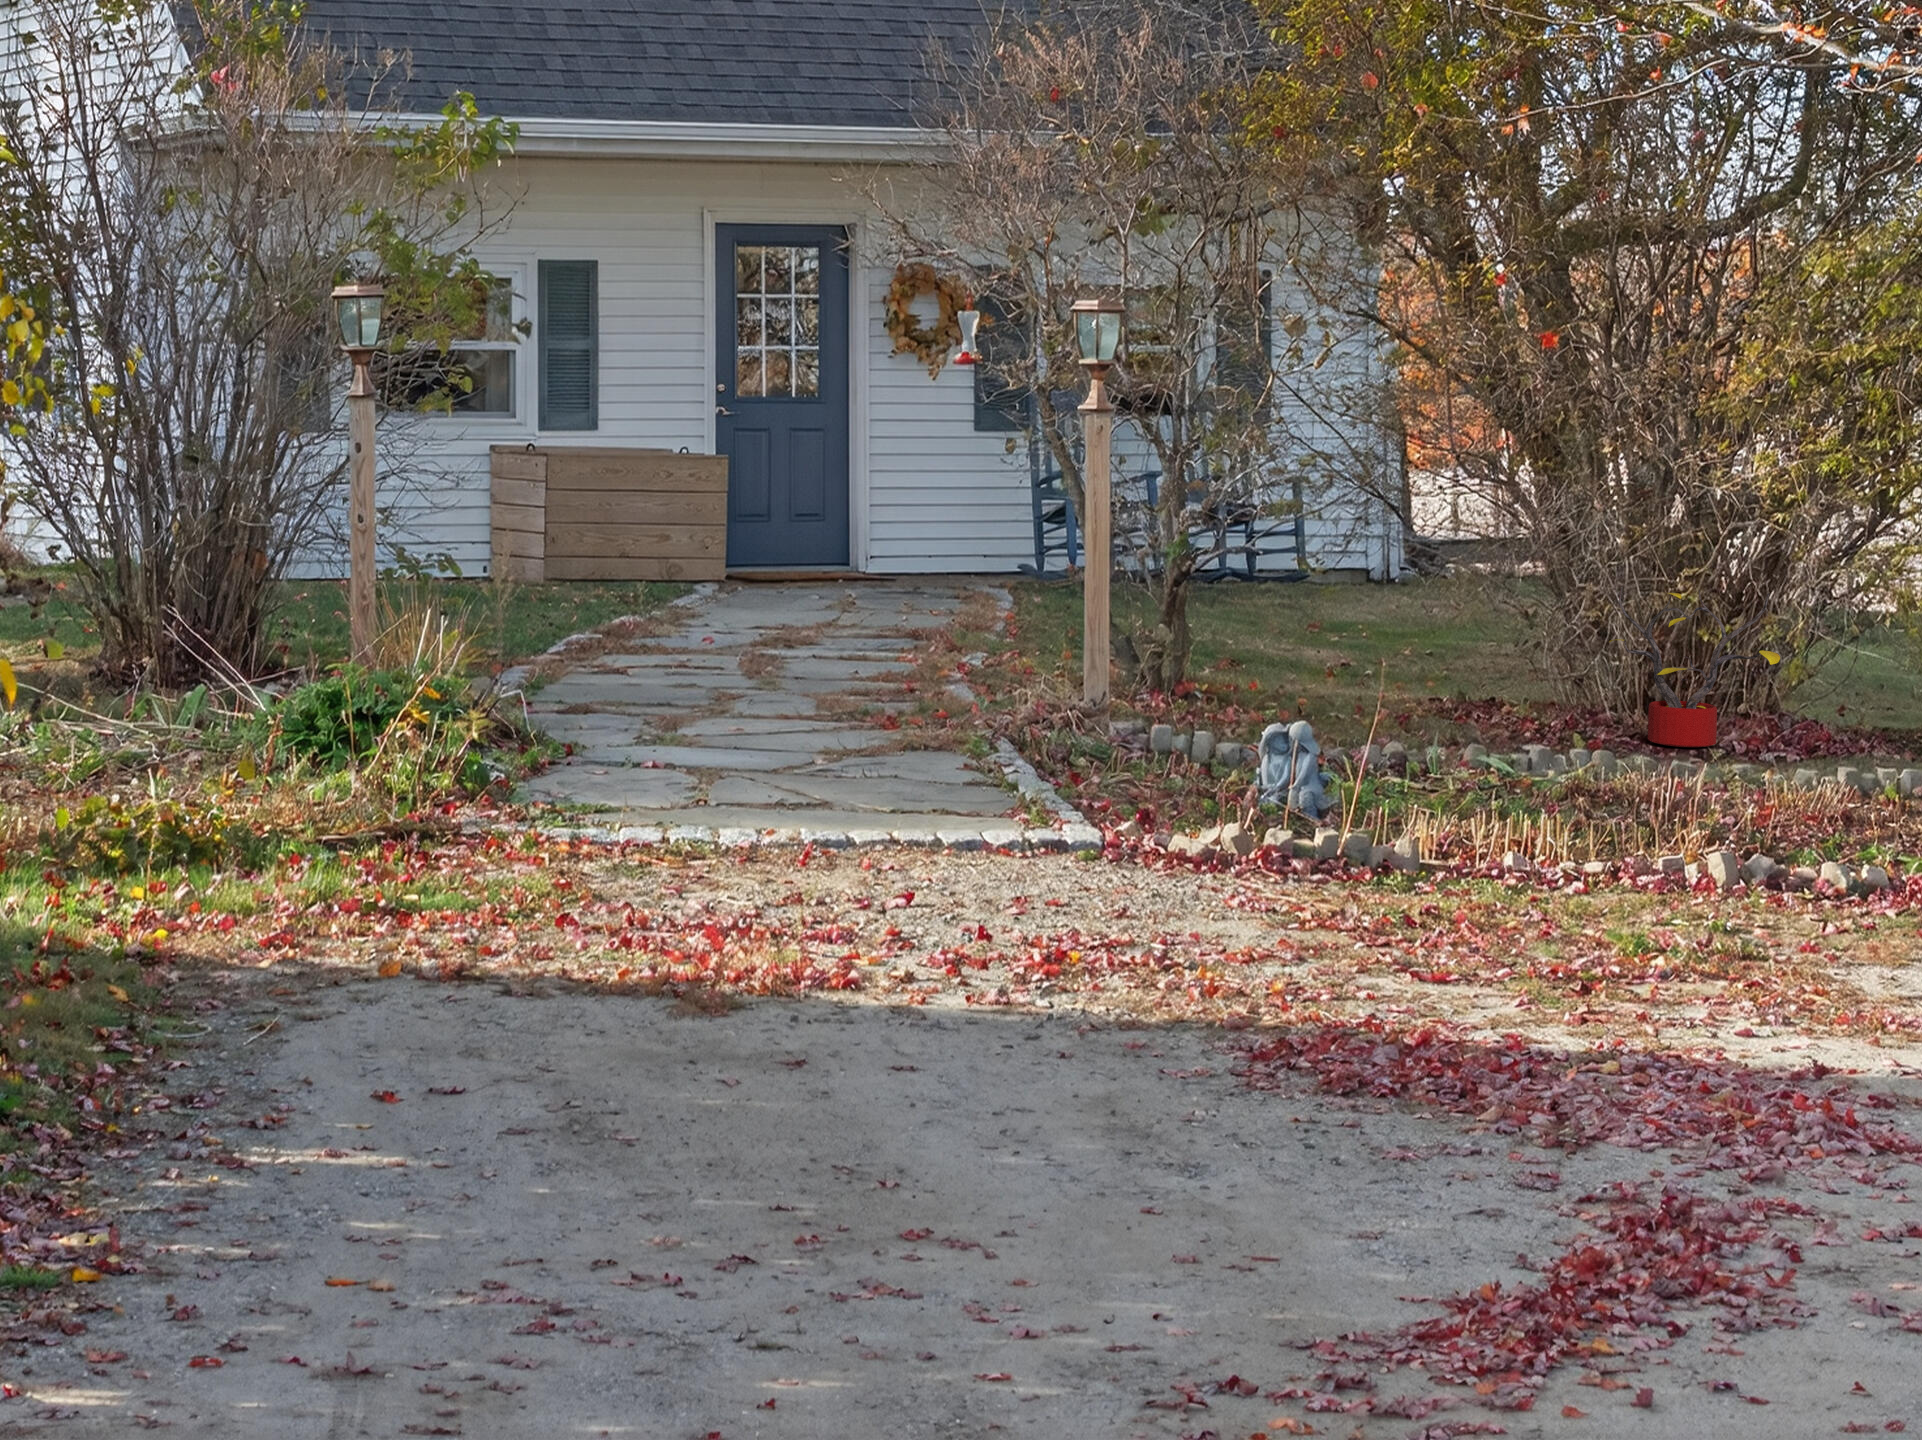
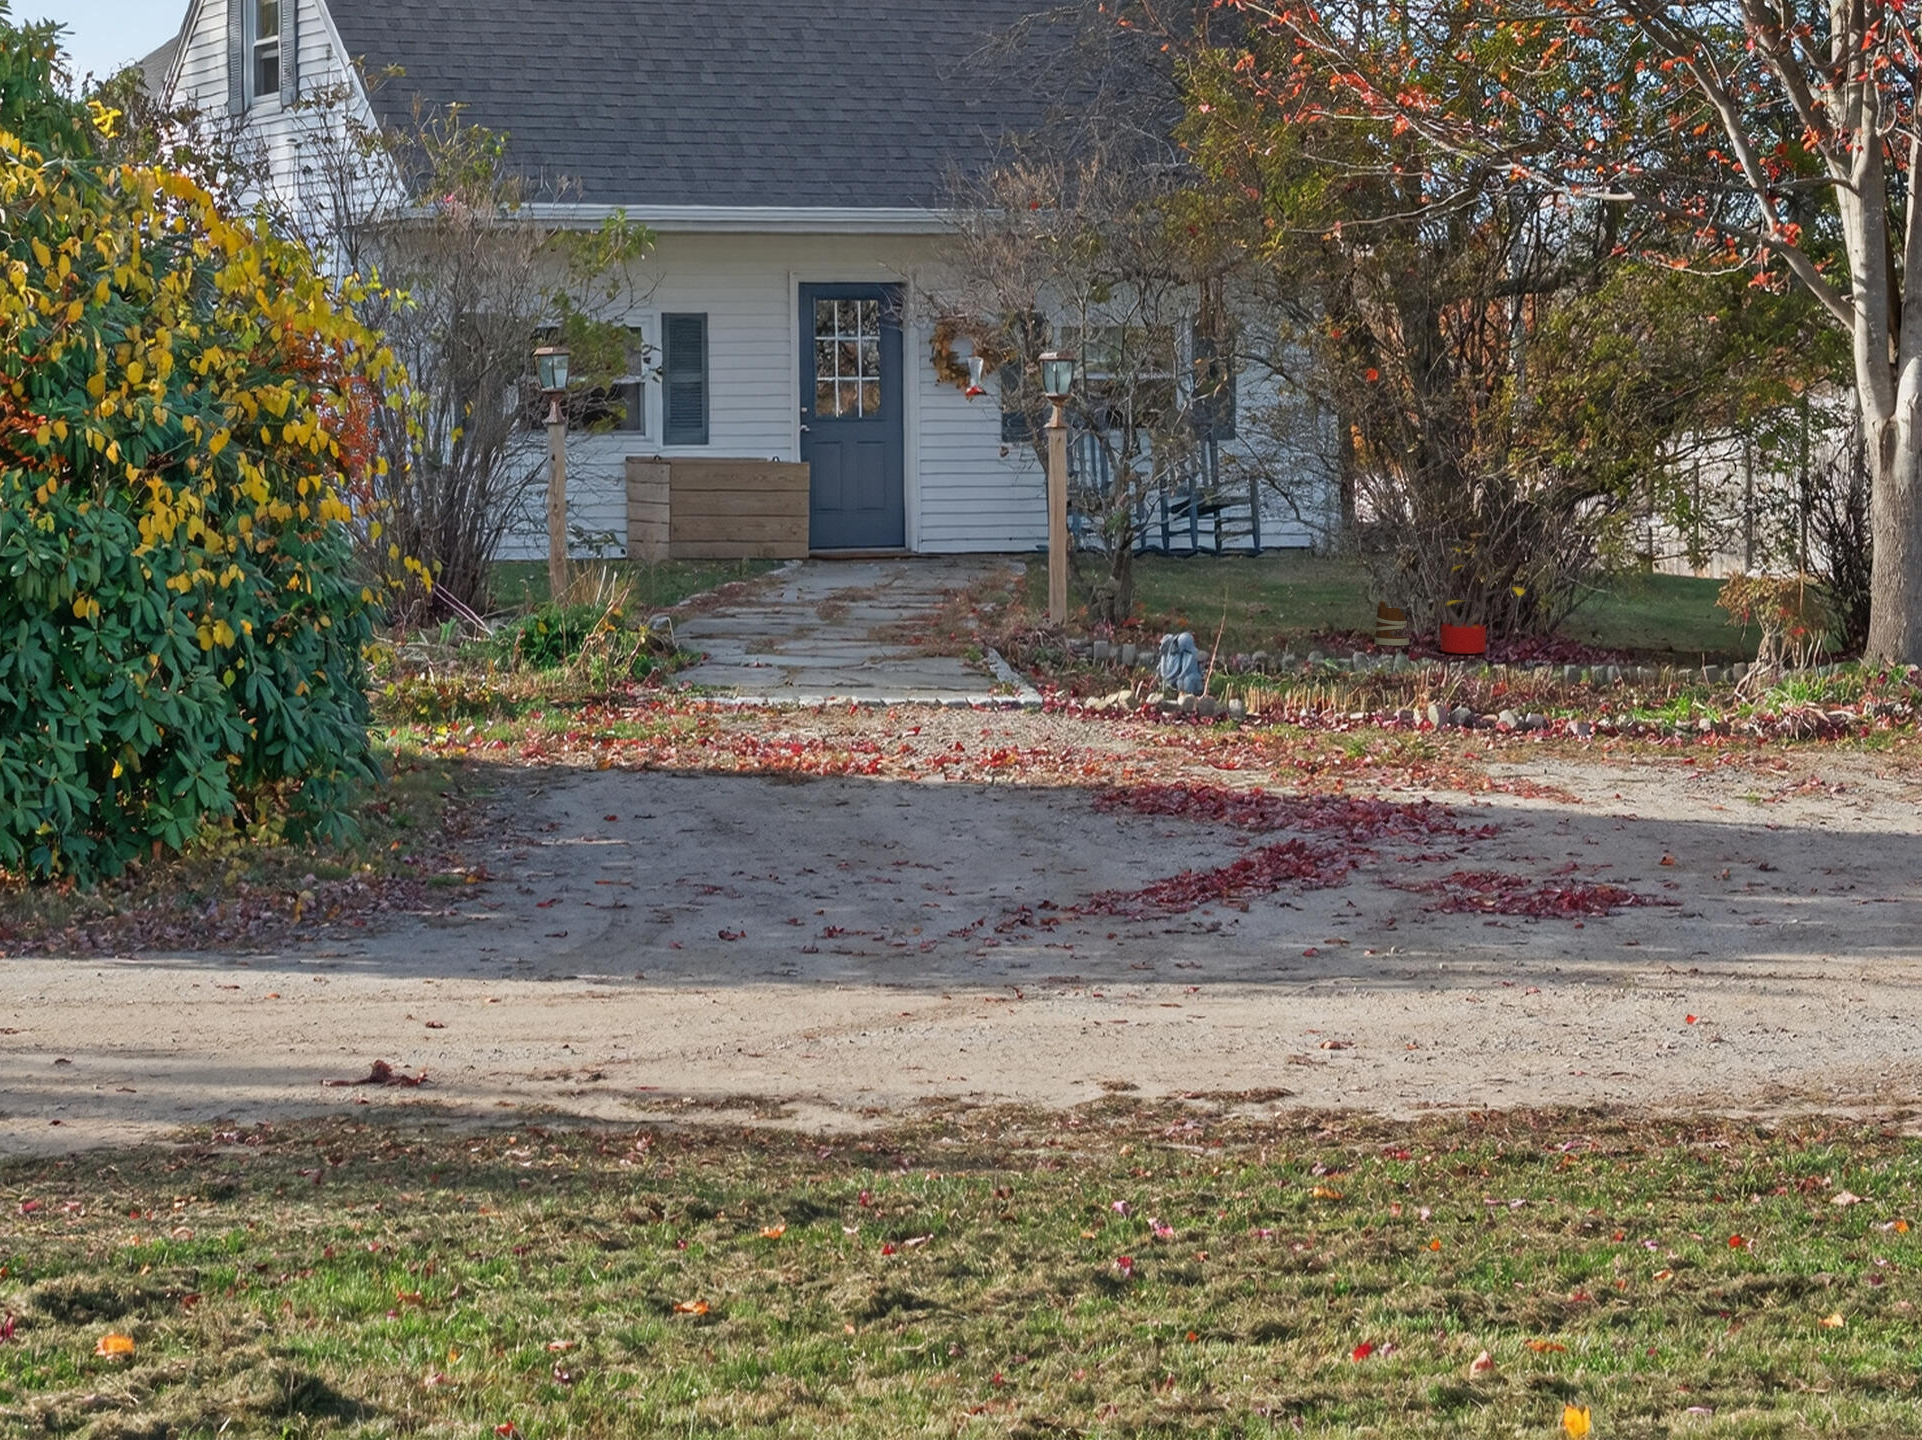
wooden bucket: none [1541,639,1593,730] -> present [1374,598,1409,645]

